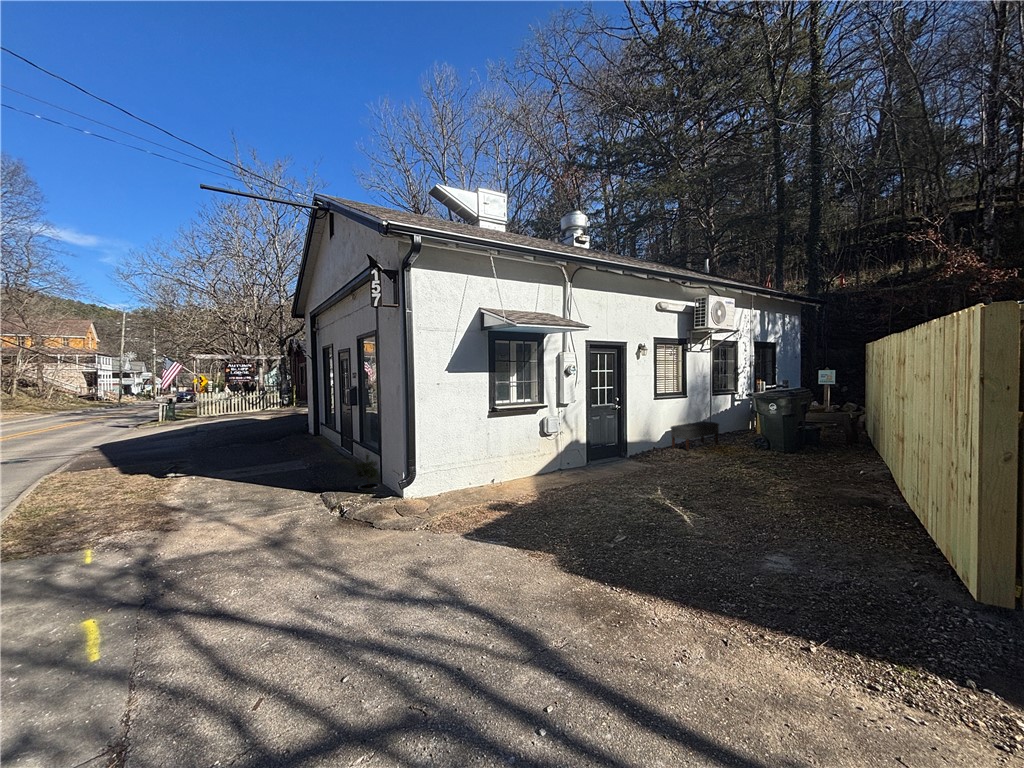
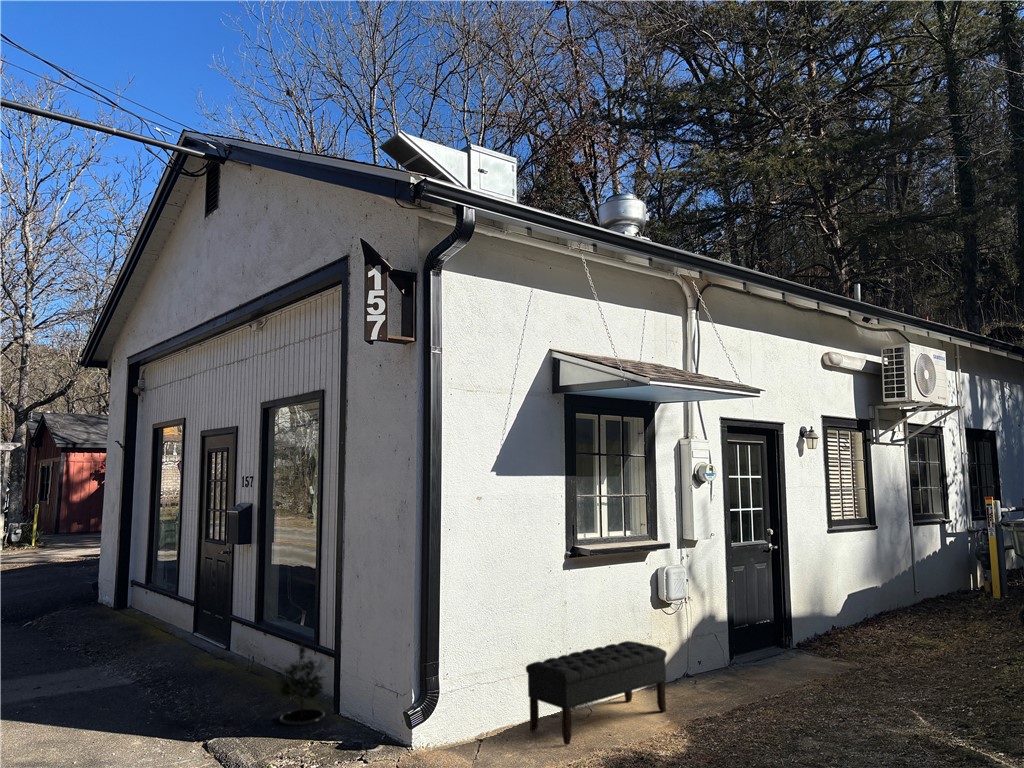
bench: present [671,421,719,451] -> present [526,641,667,745]

